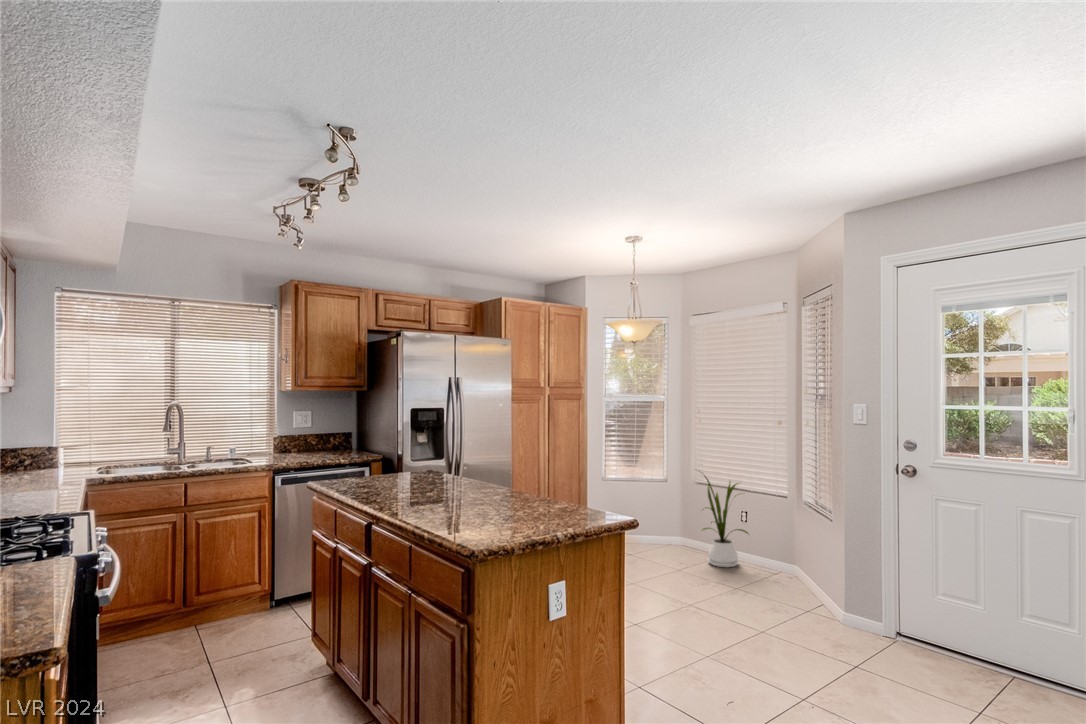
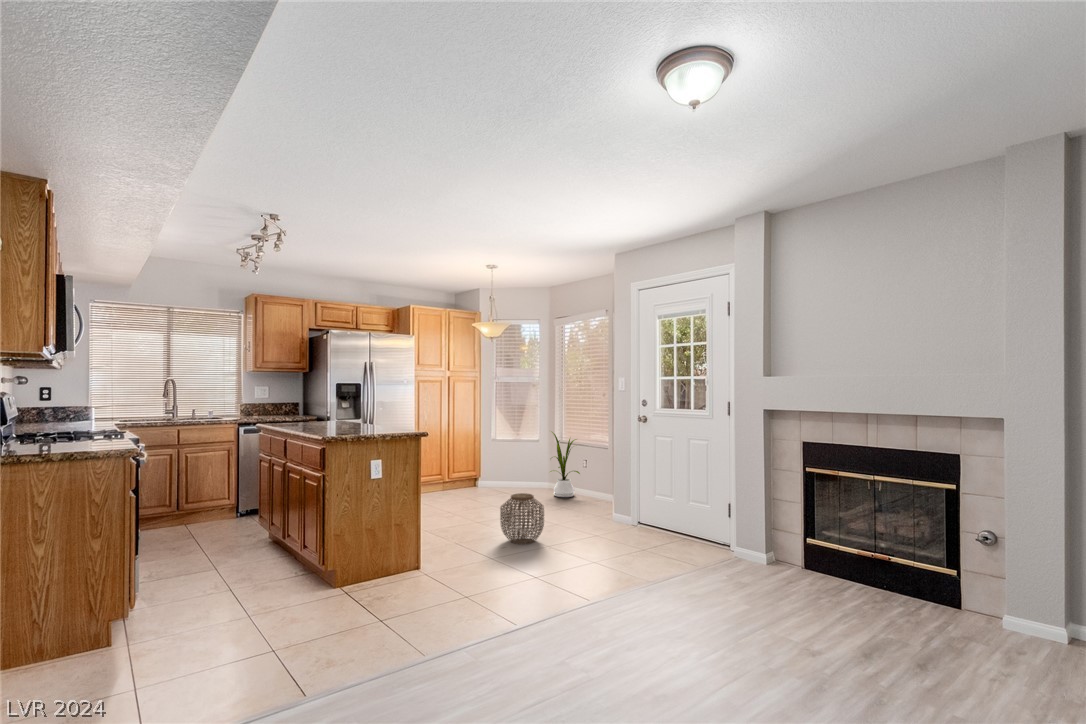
woven basket: none [709,600,785,692] -> present [500,493,544,544]

